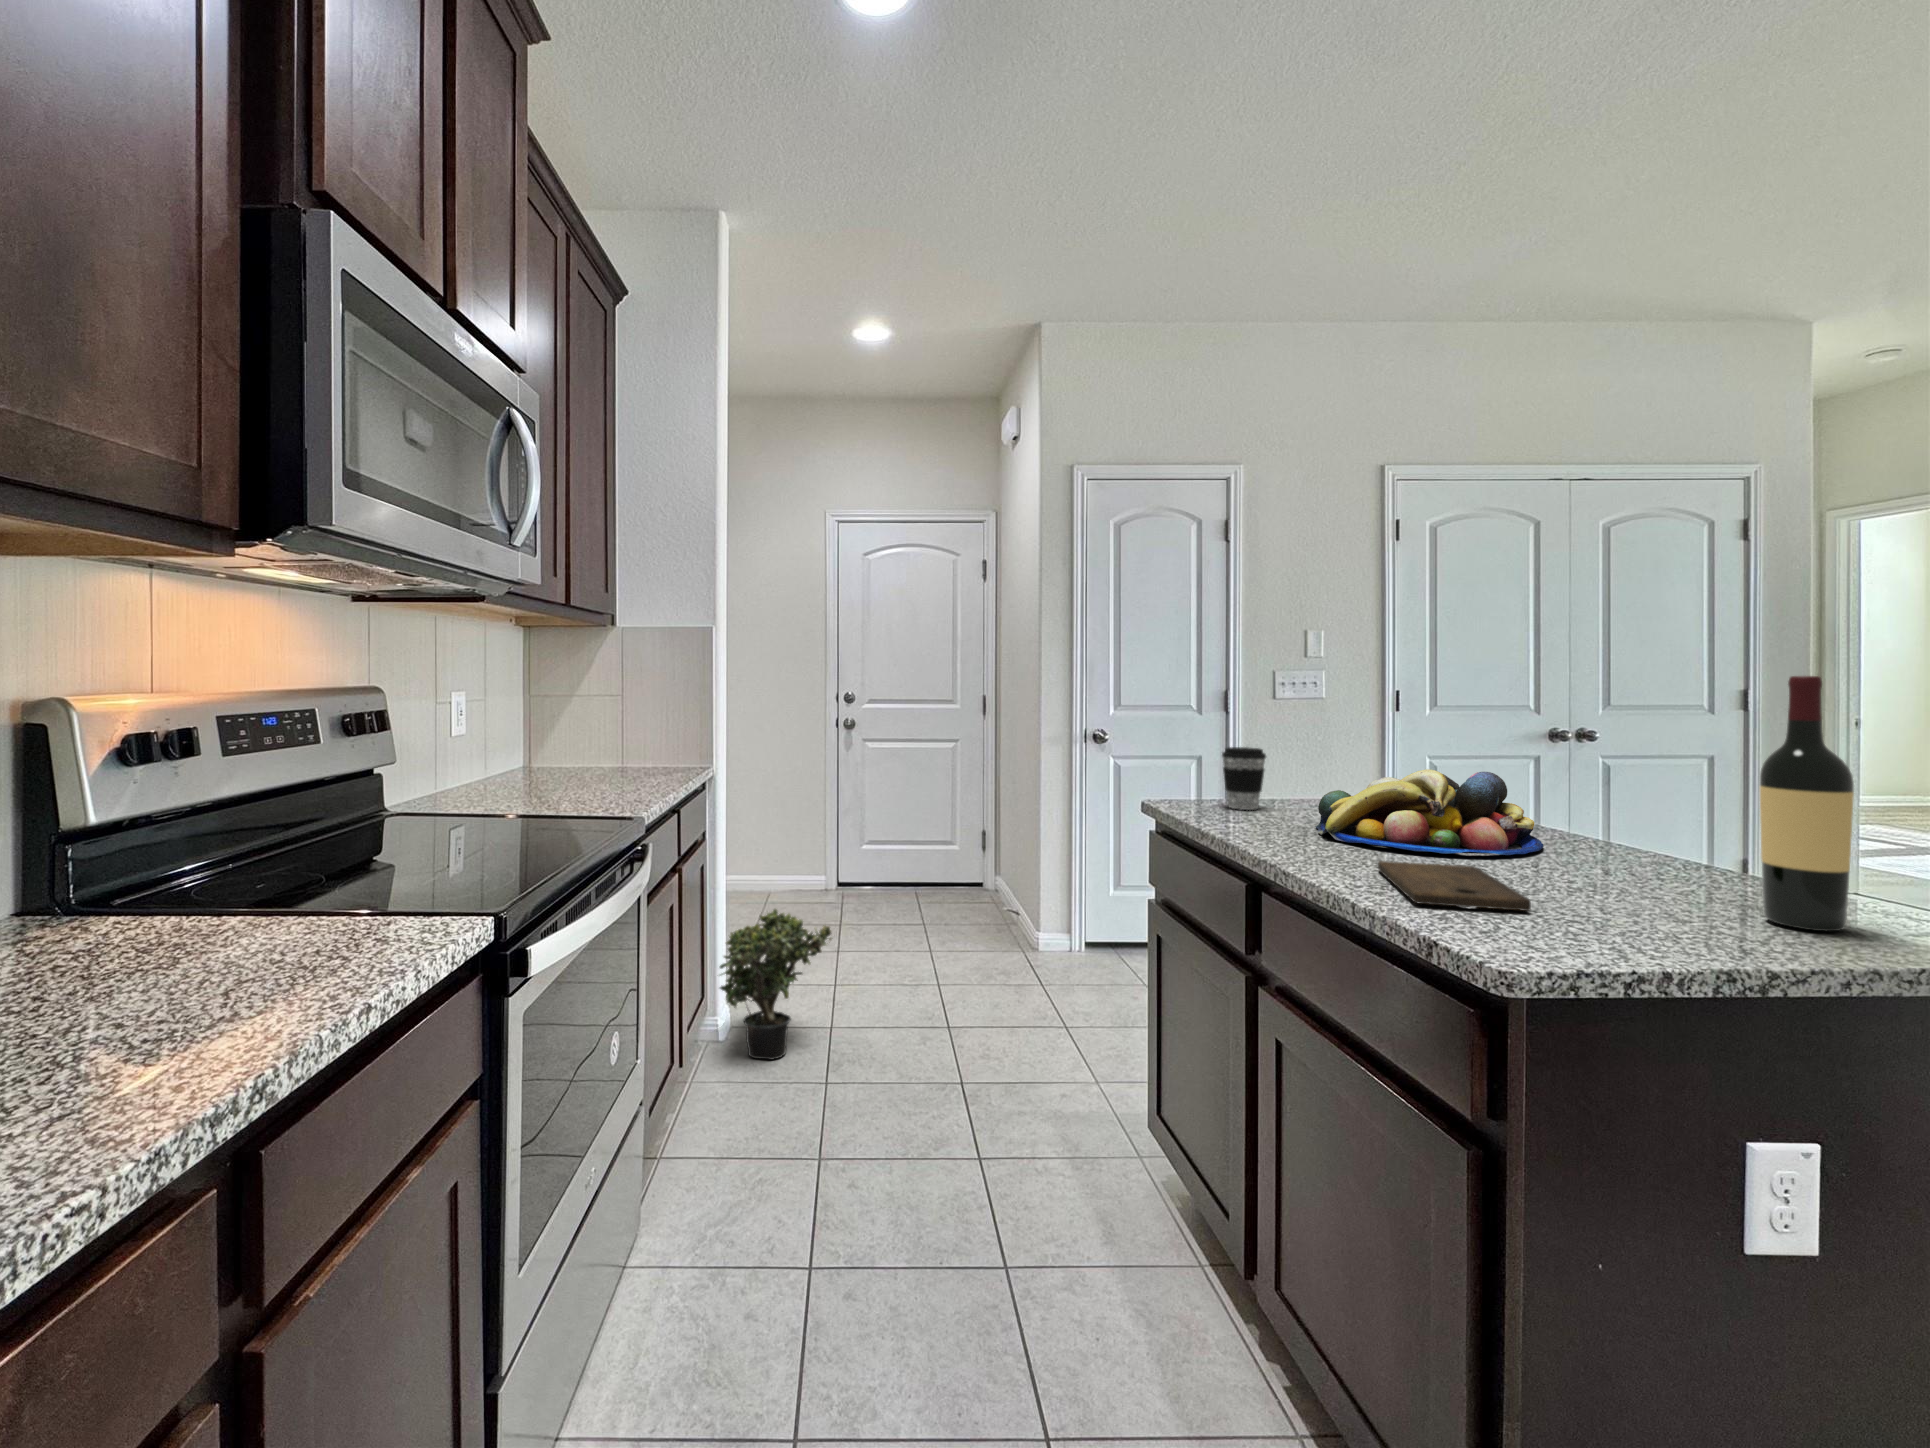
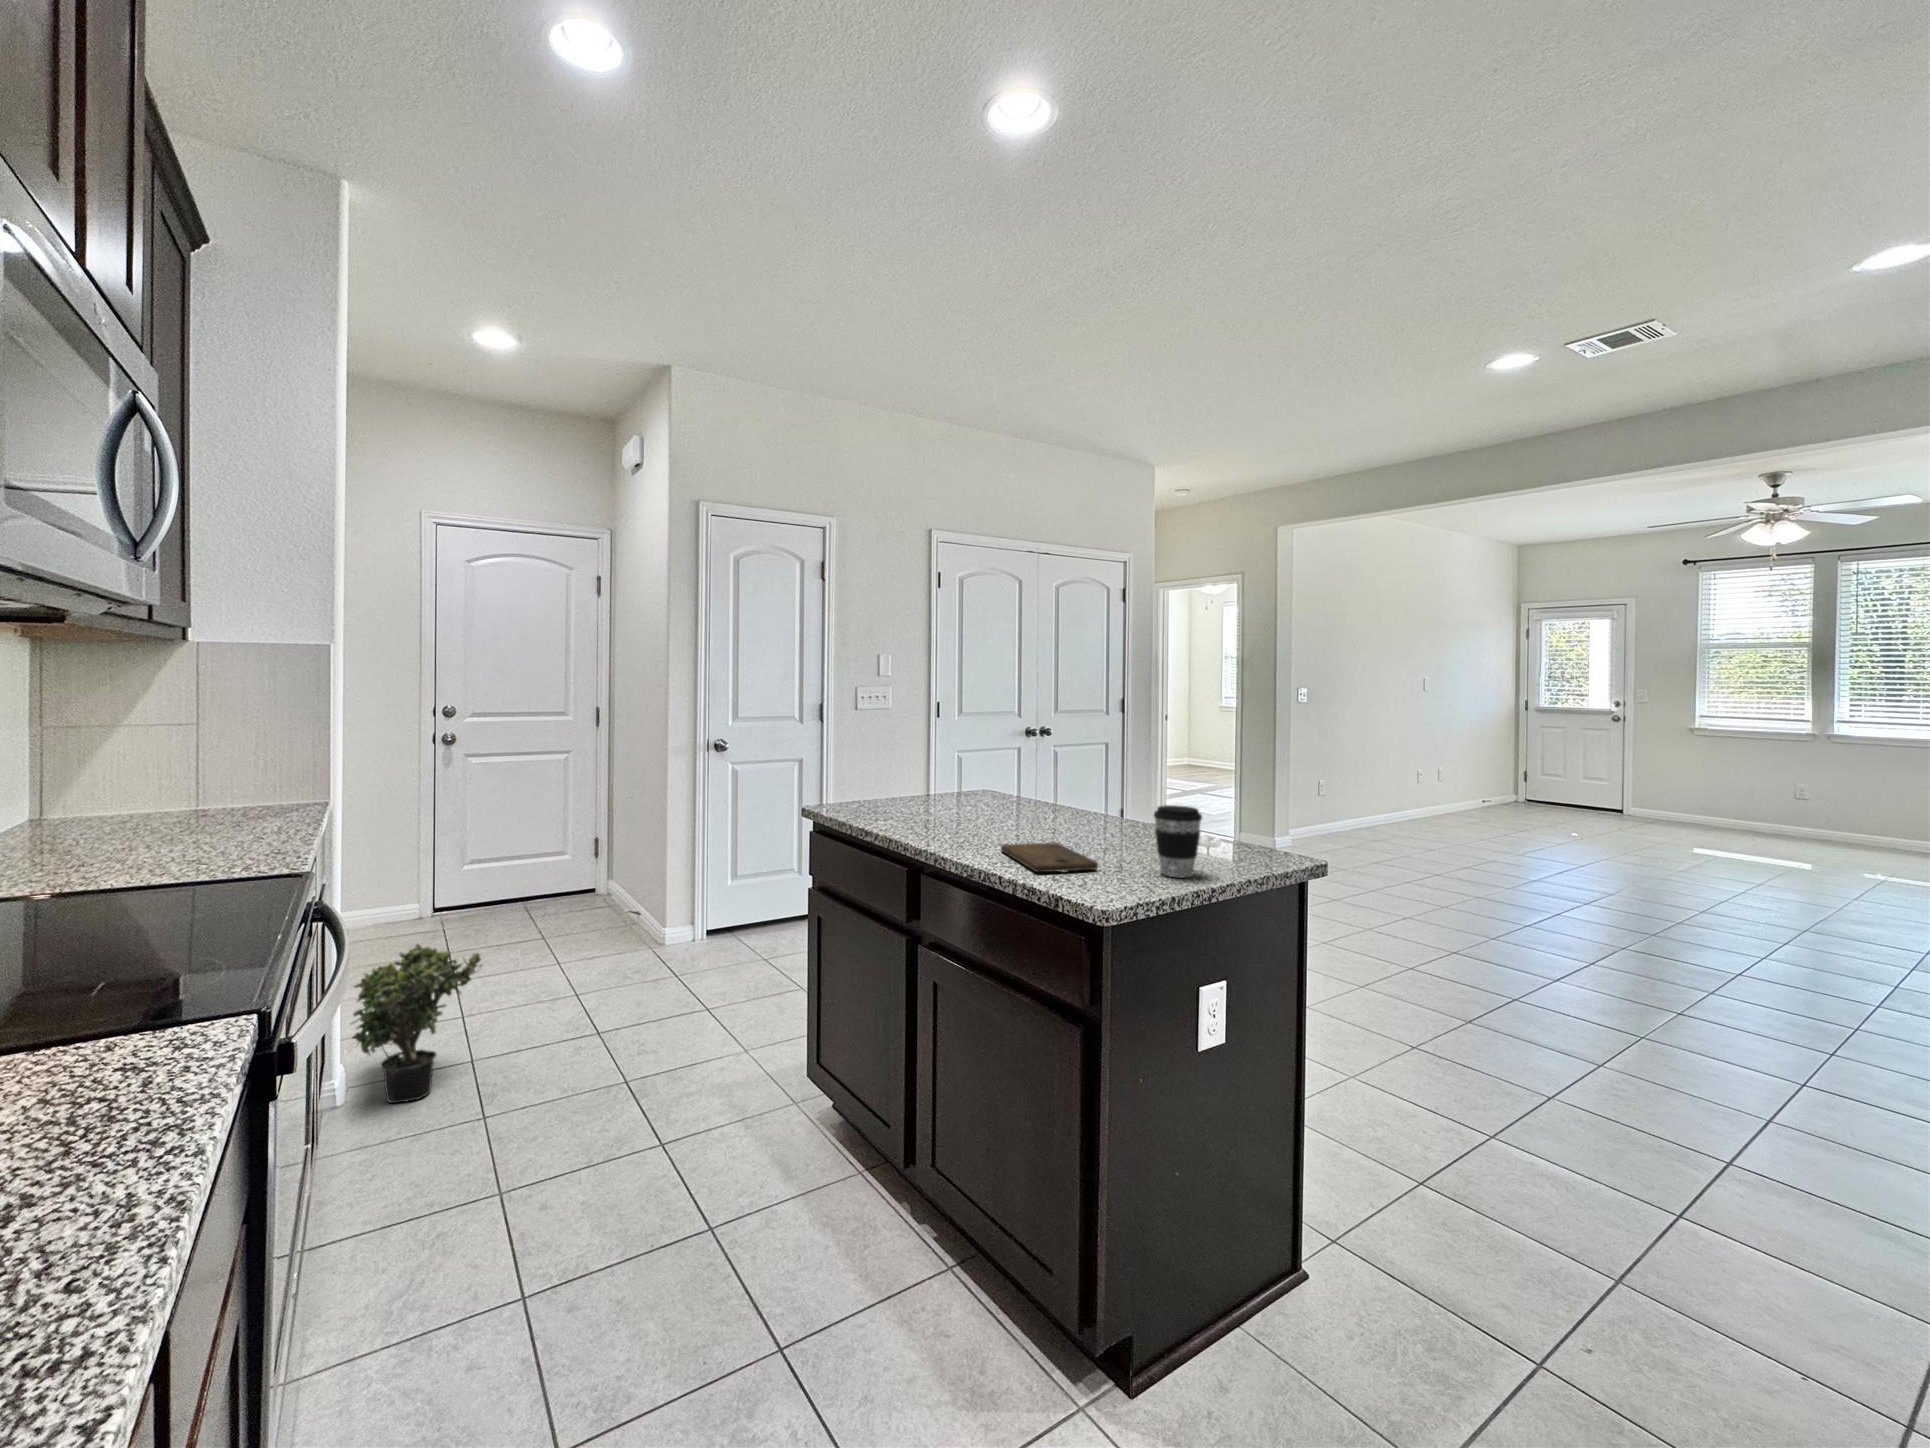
wine bottle: present [1760,676,1854,931] -> none [1202,719,1242,864]
coffee cup: present [1222,747,1266,810] -> present [1153,805,1202,878]
fruit bowl: present [1316,769,1543,855] -> none [941,775,1082,835]

